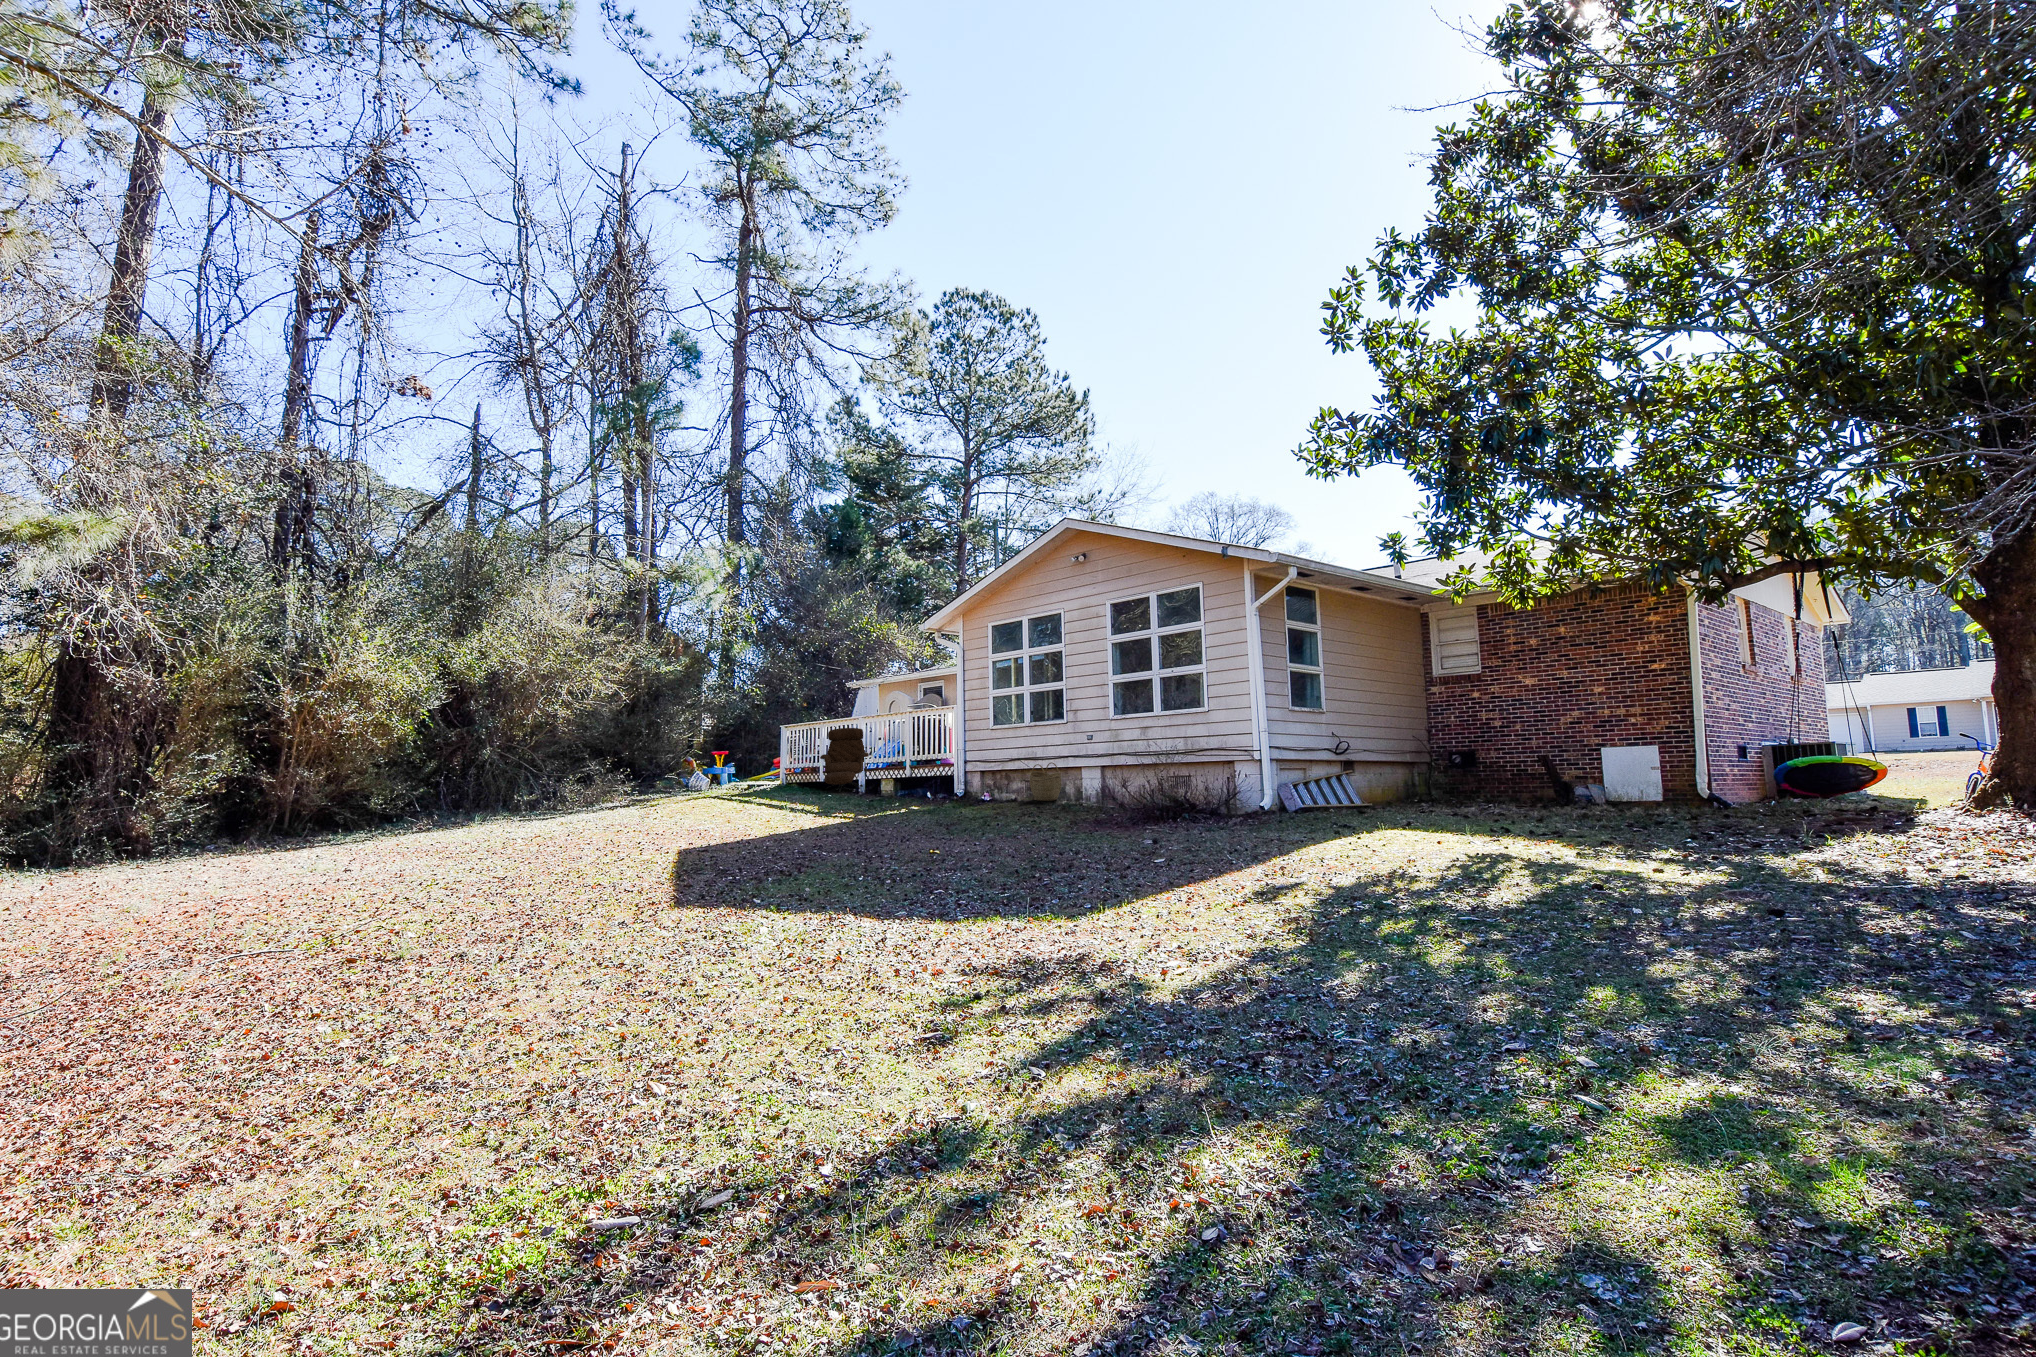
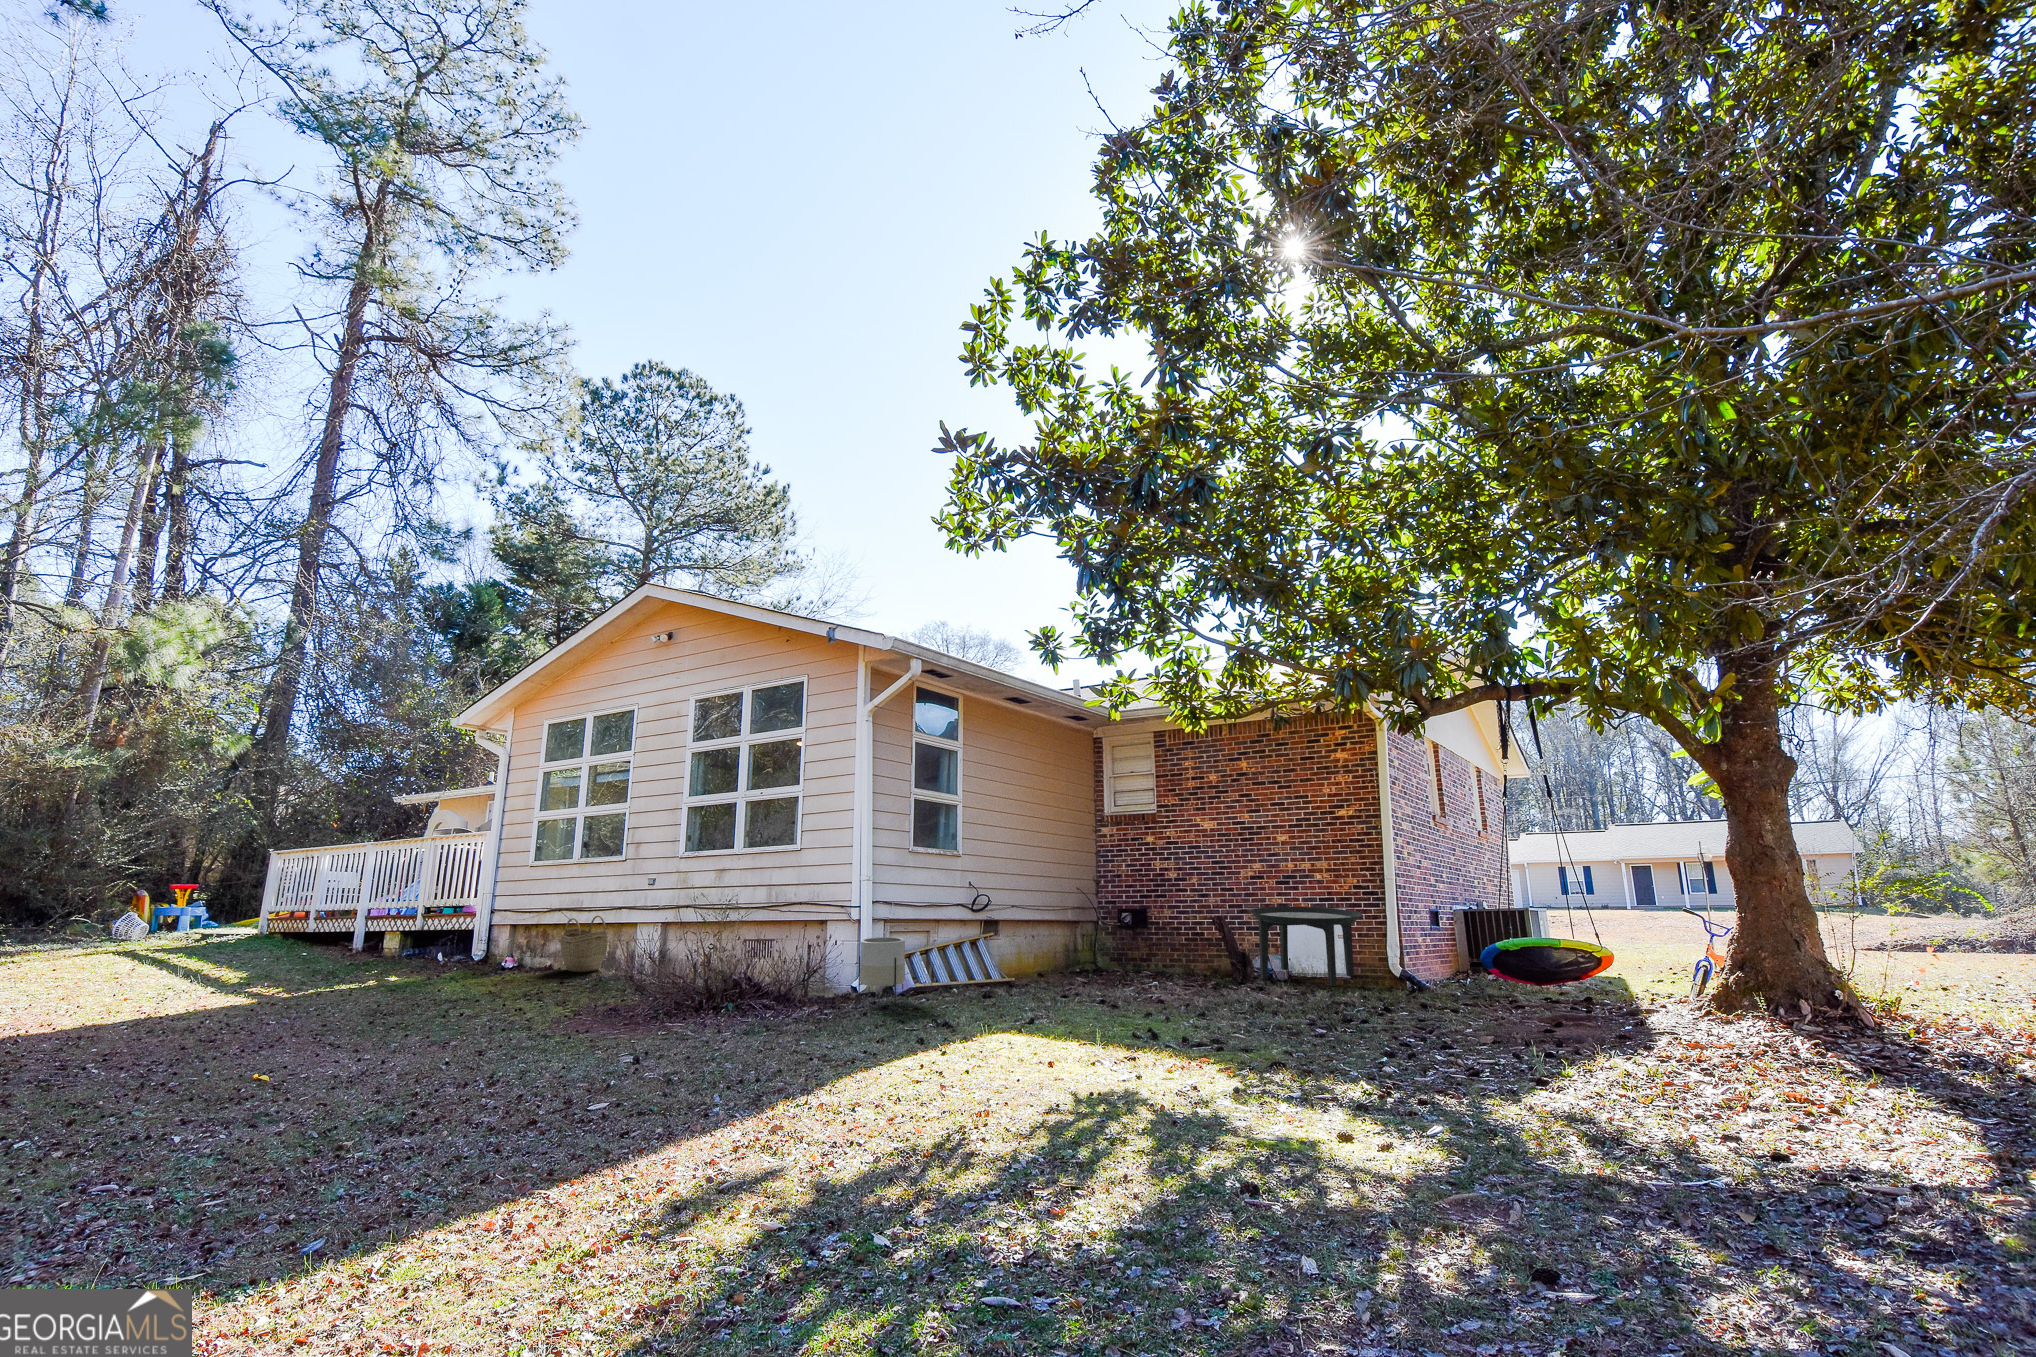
lounge chair: present [820,728,869,793] -> none [283,857,377,952]
round table: none [1568,744,1669,802] -> present [1249,907,1362,986]
planter: none [1265,770,1299,815] -> present [858,937,905,1005]

